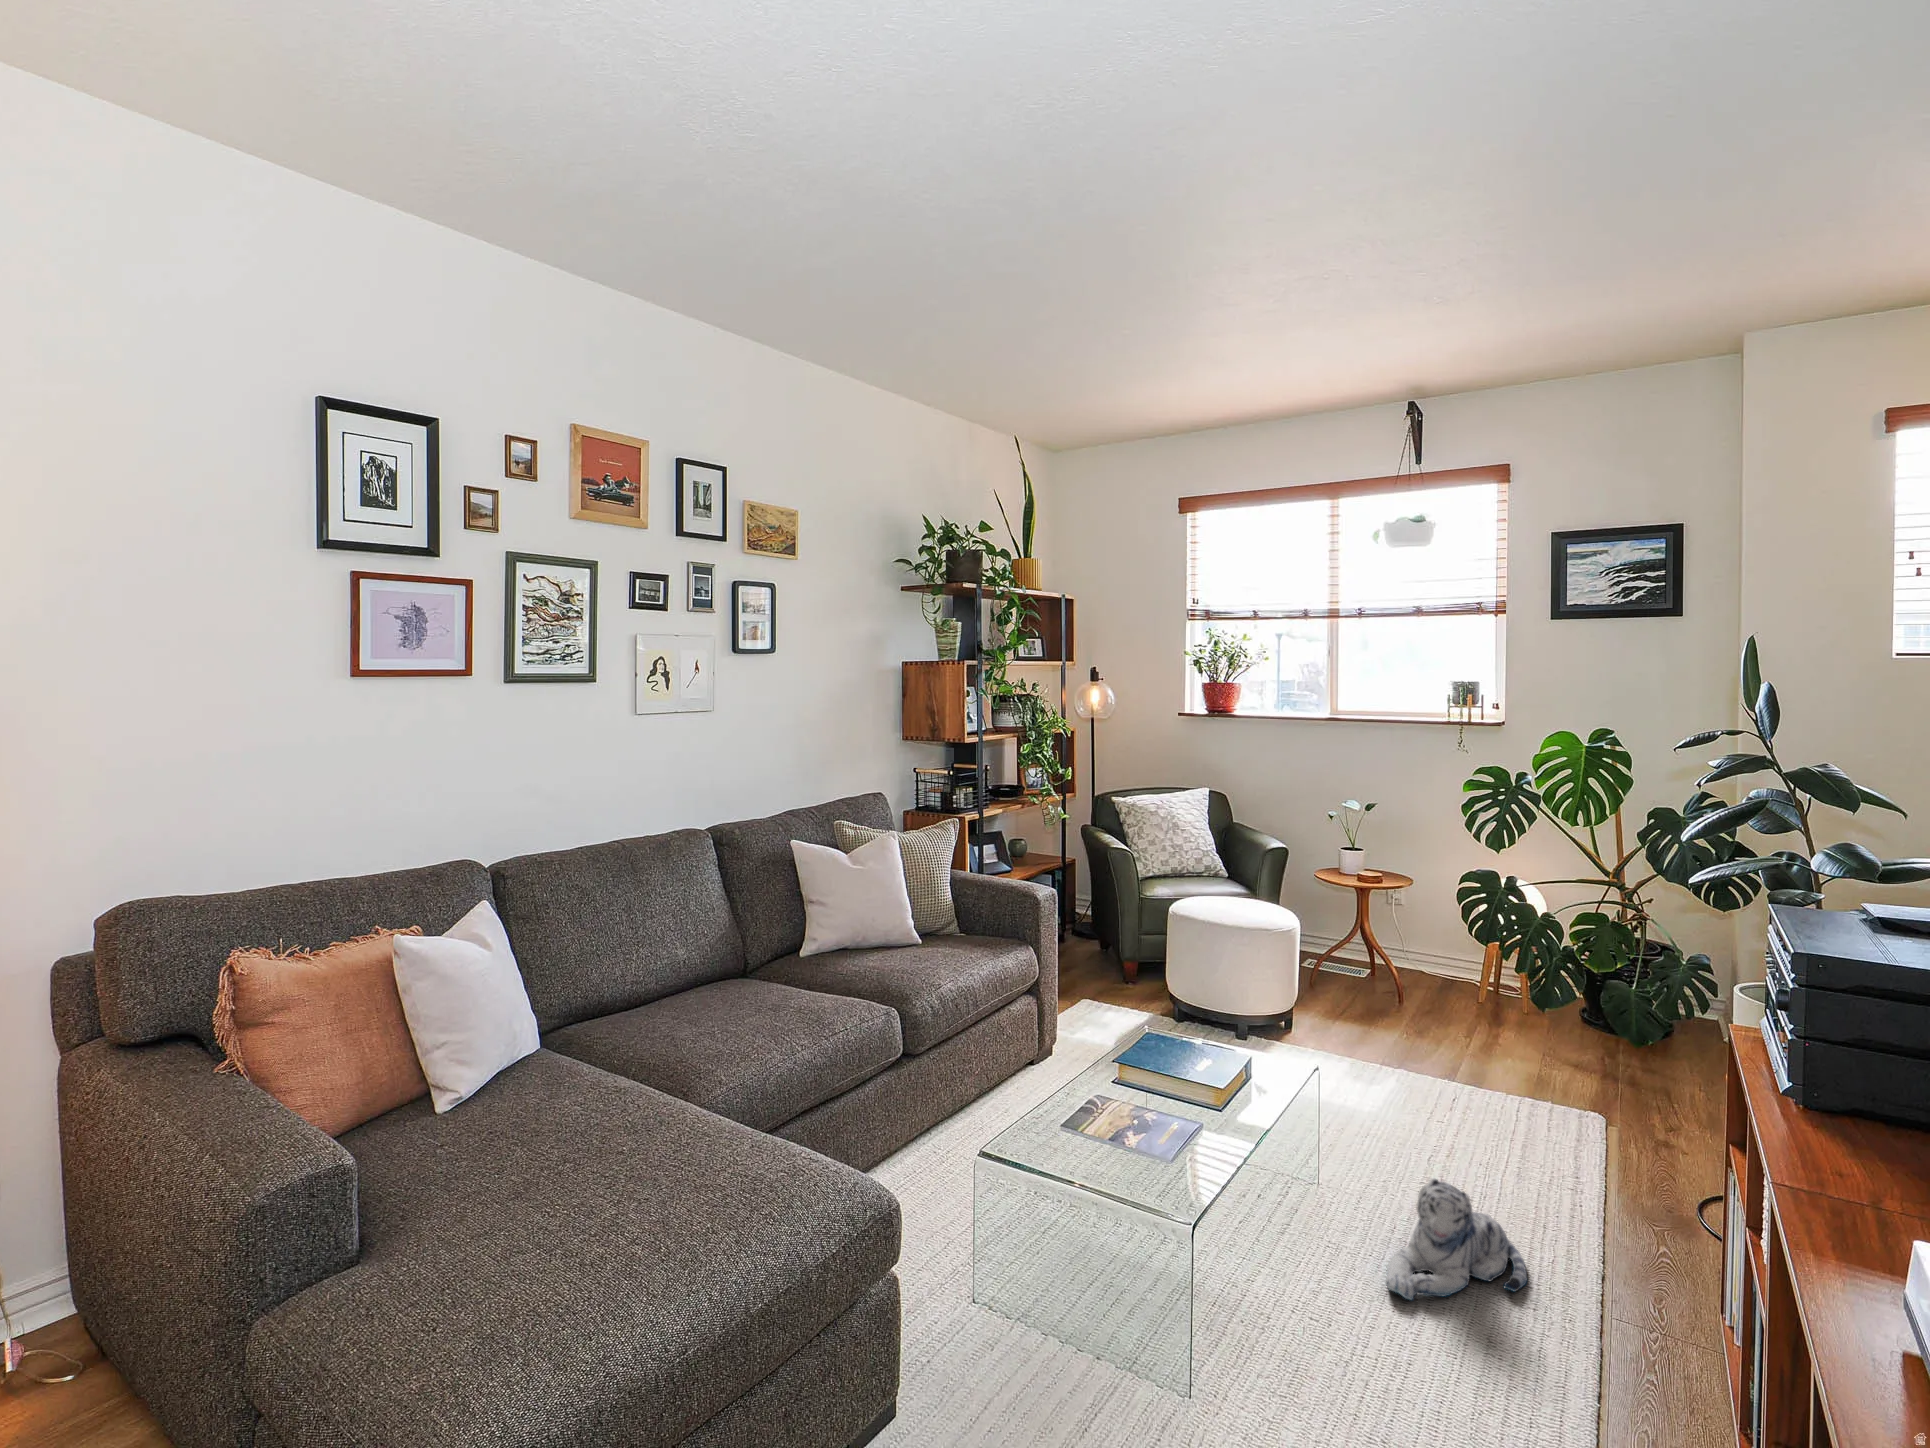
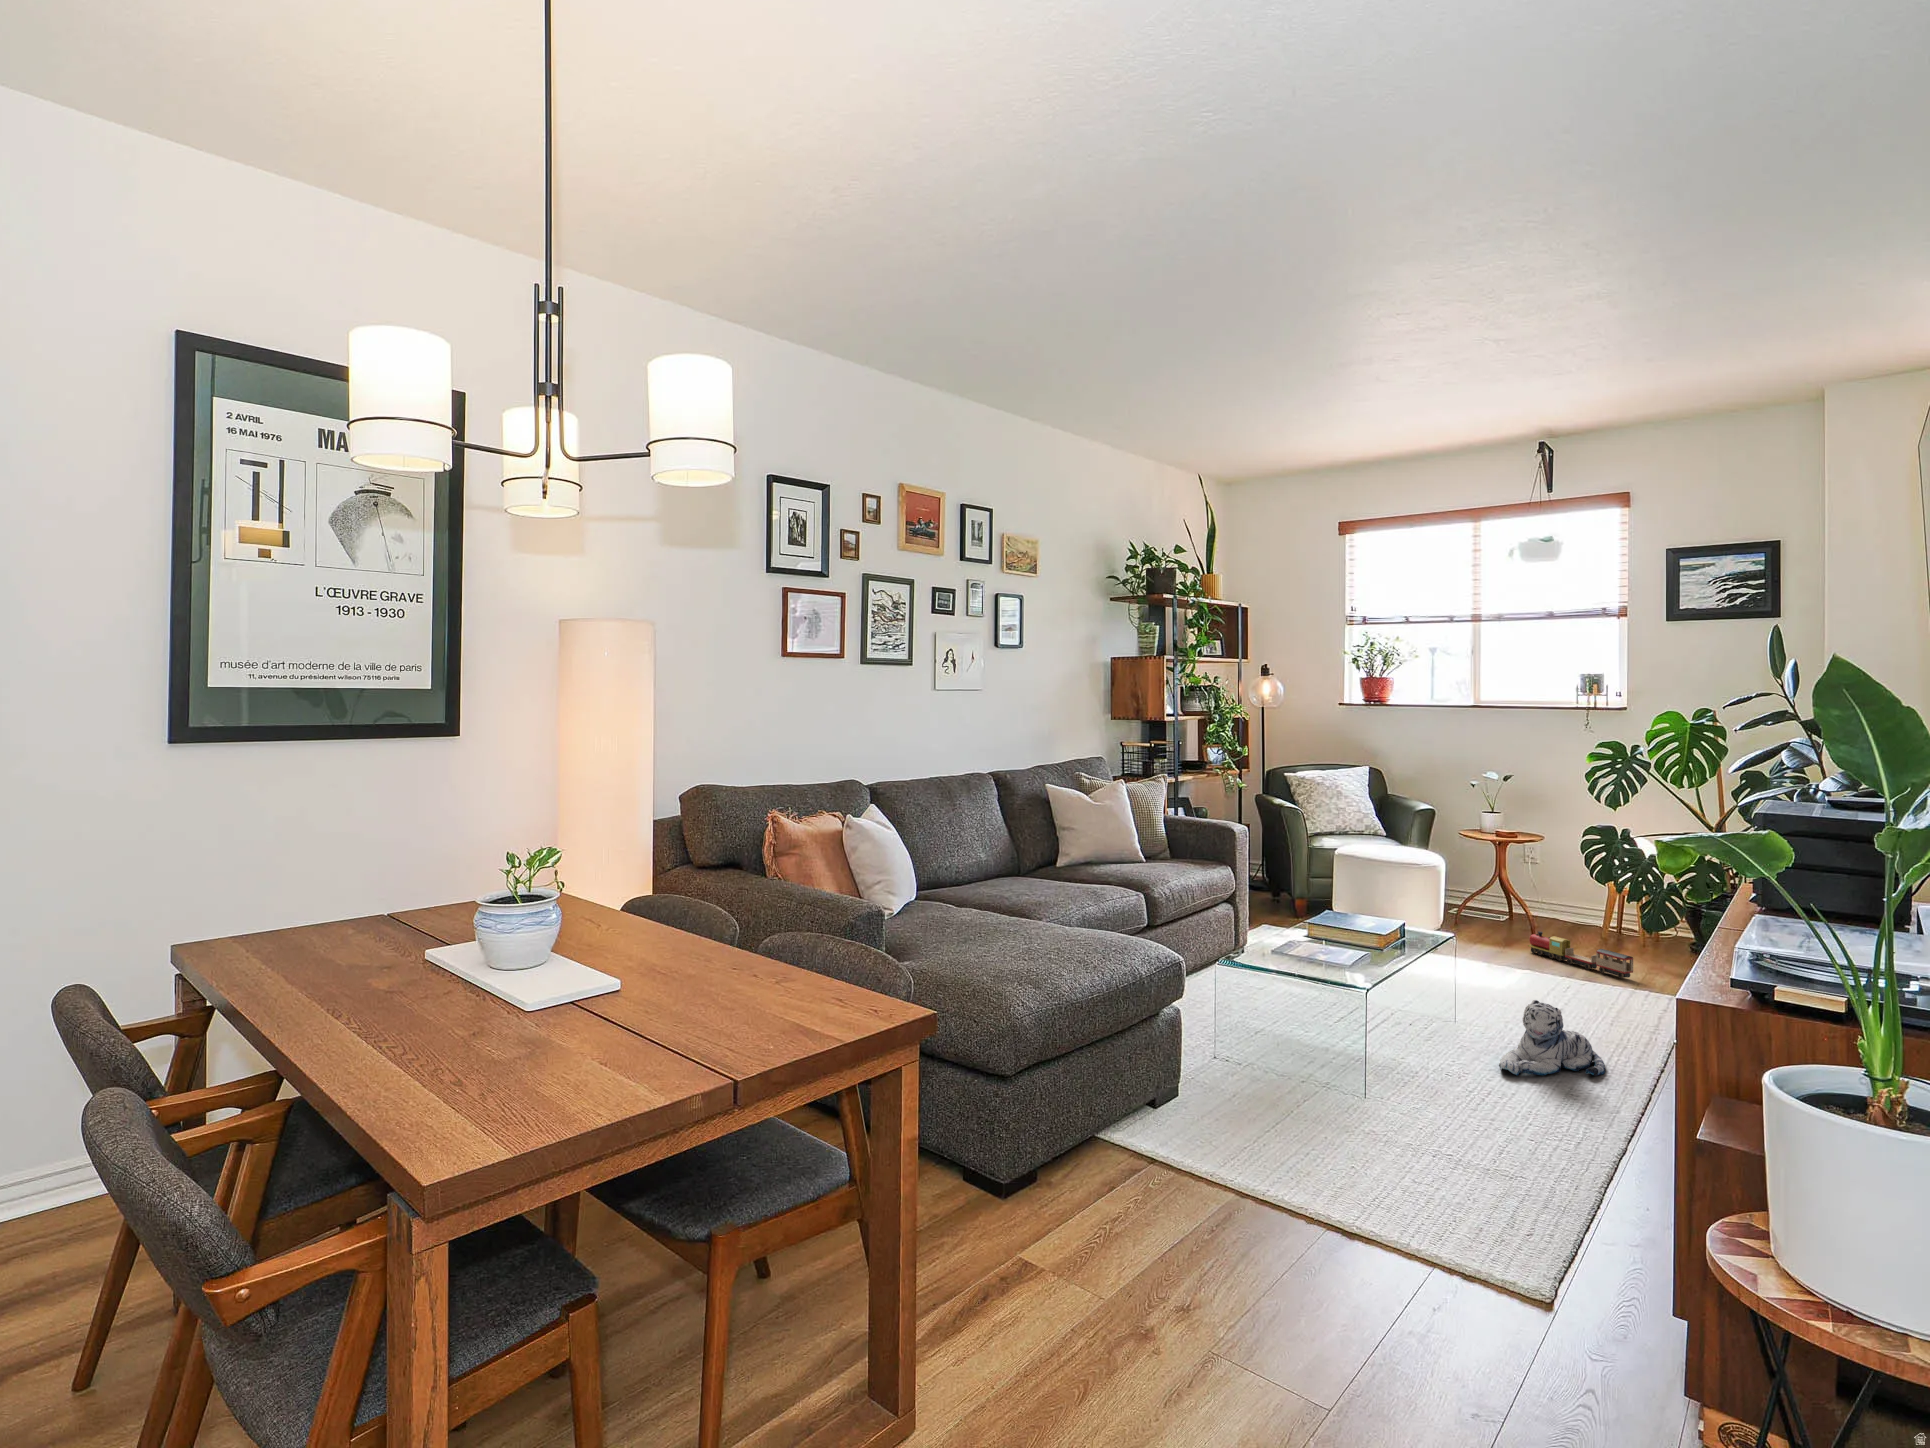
toy train: none [1398,1007,1528,1076] -> present [1528,931,1633,978]

